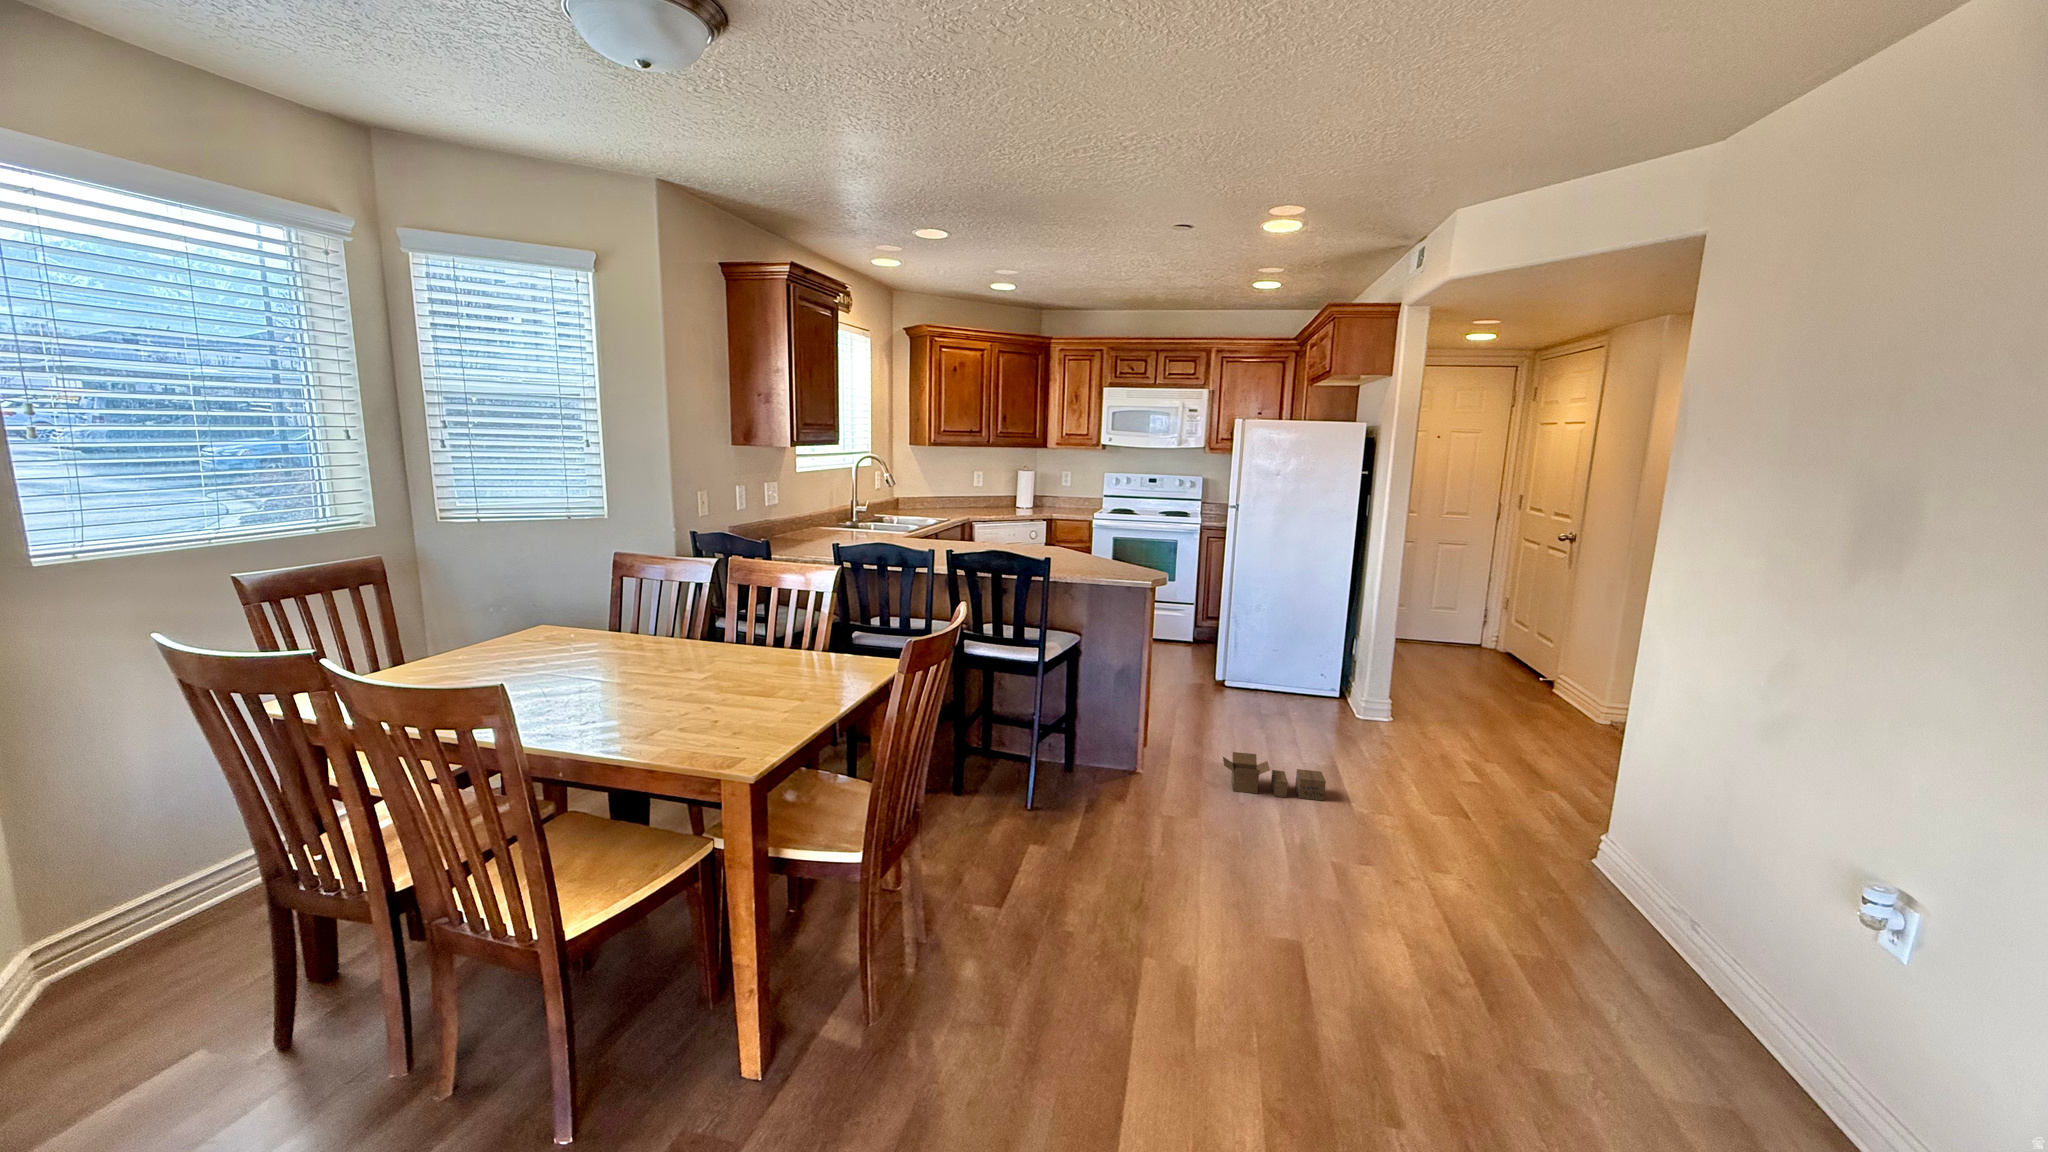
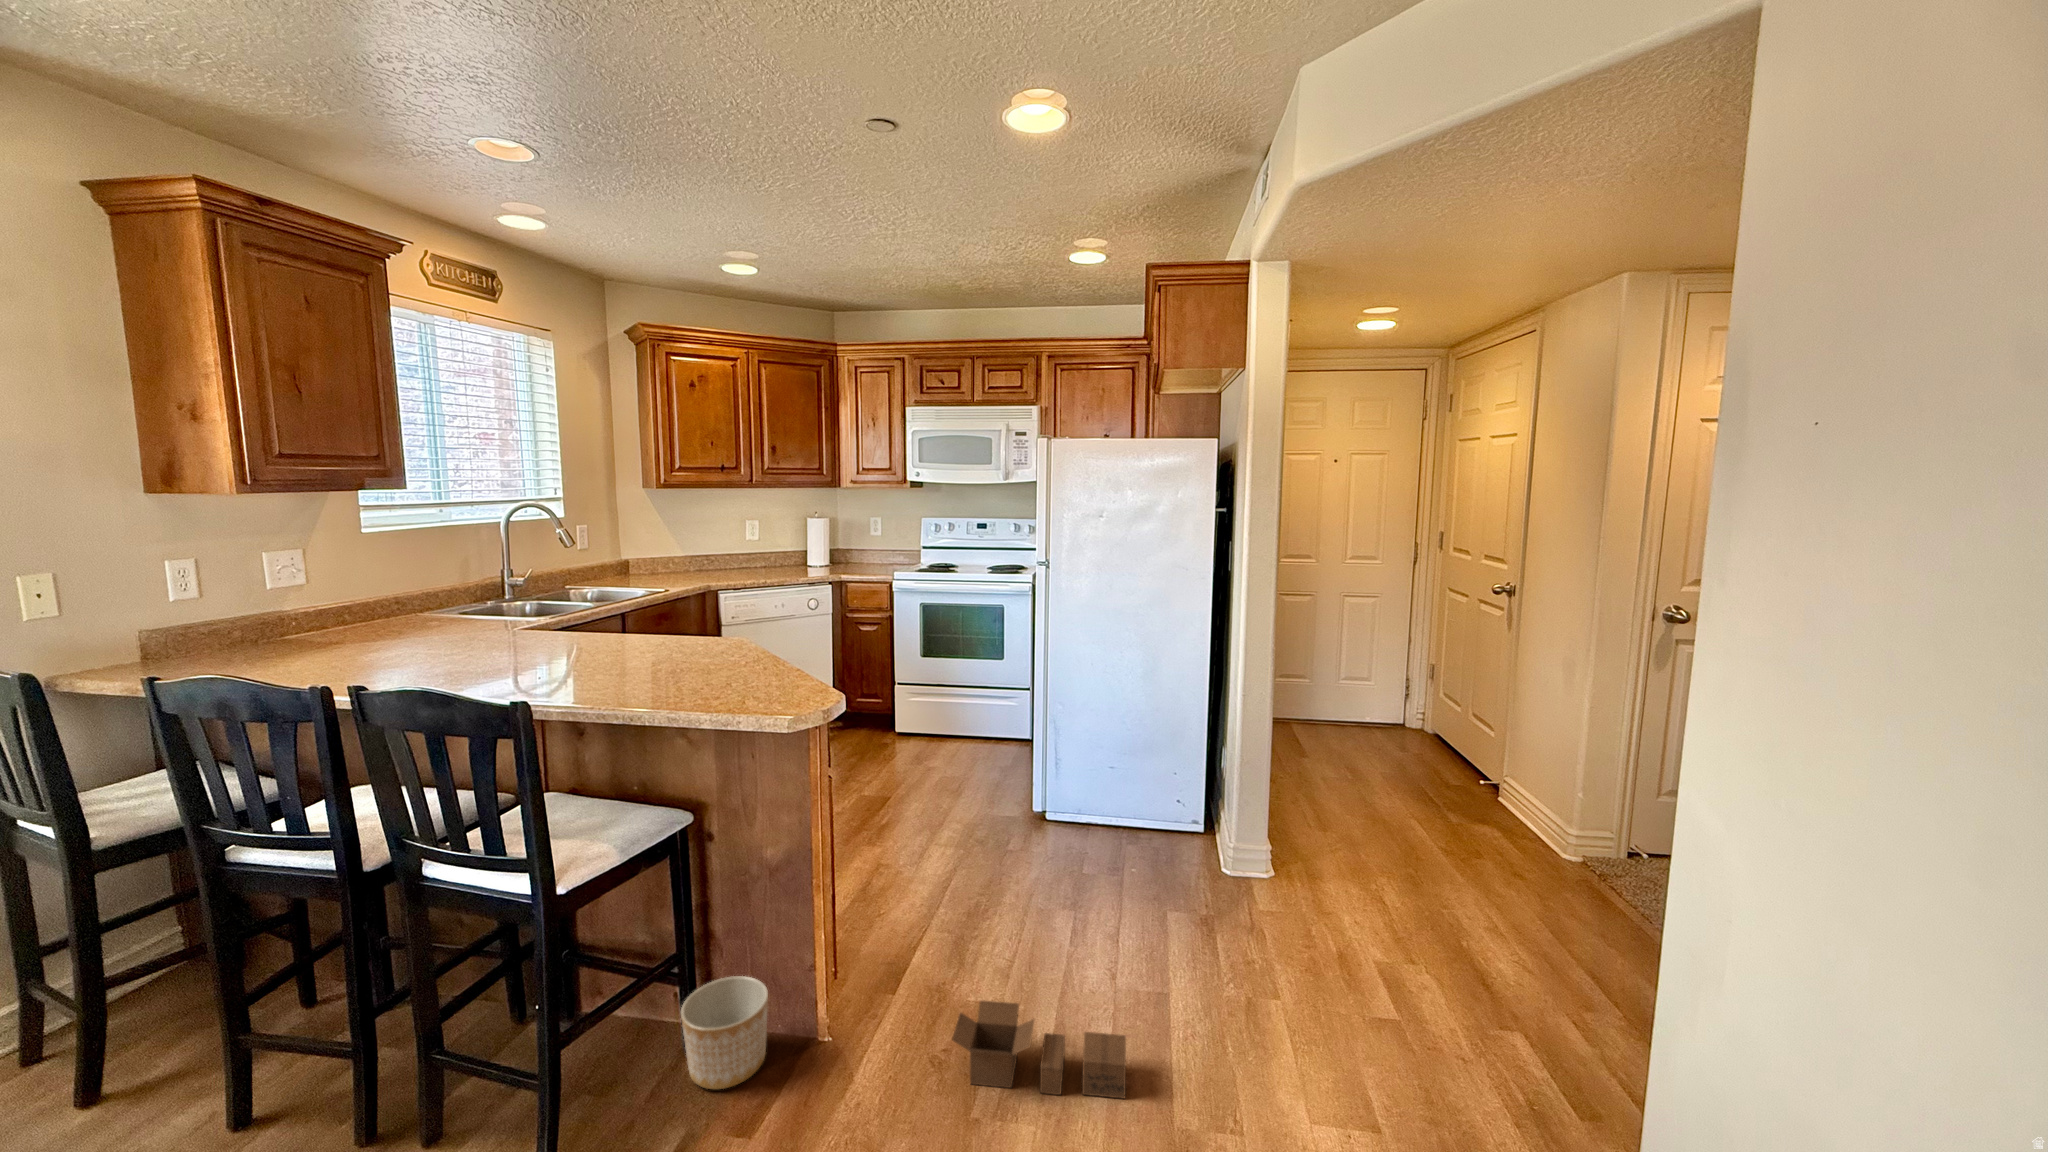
planter: none [1070,732,1116,784] -> present [681,976,768,1089]

